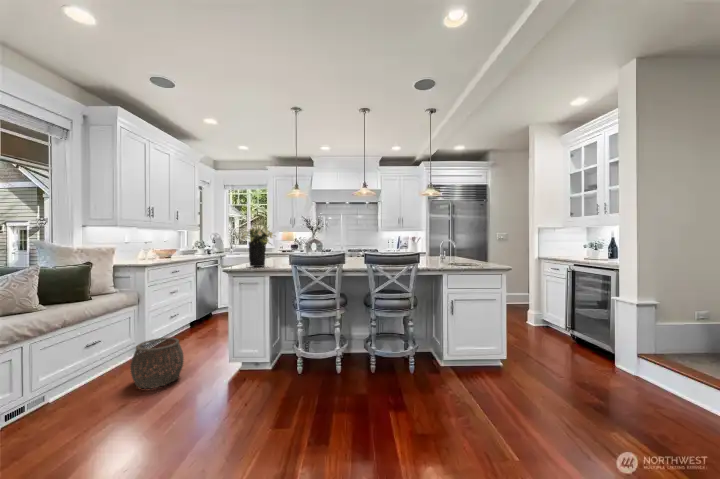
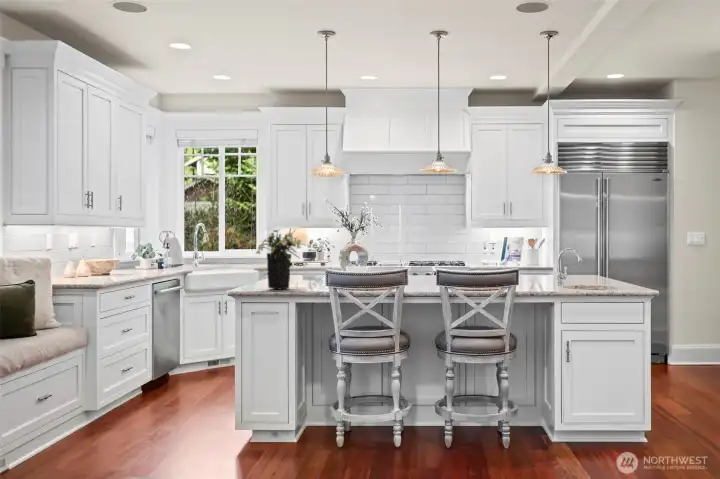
woven basket: present [130,338,184,389] -> none [114,389,180,455]

